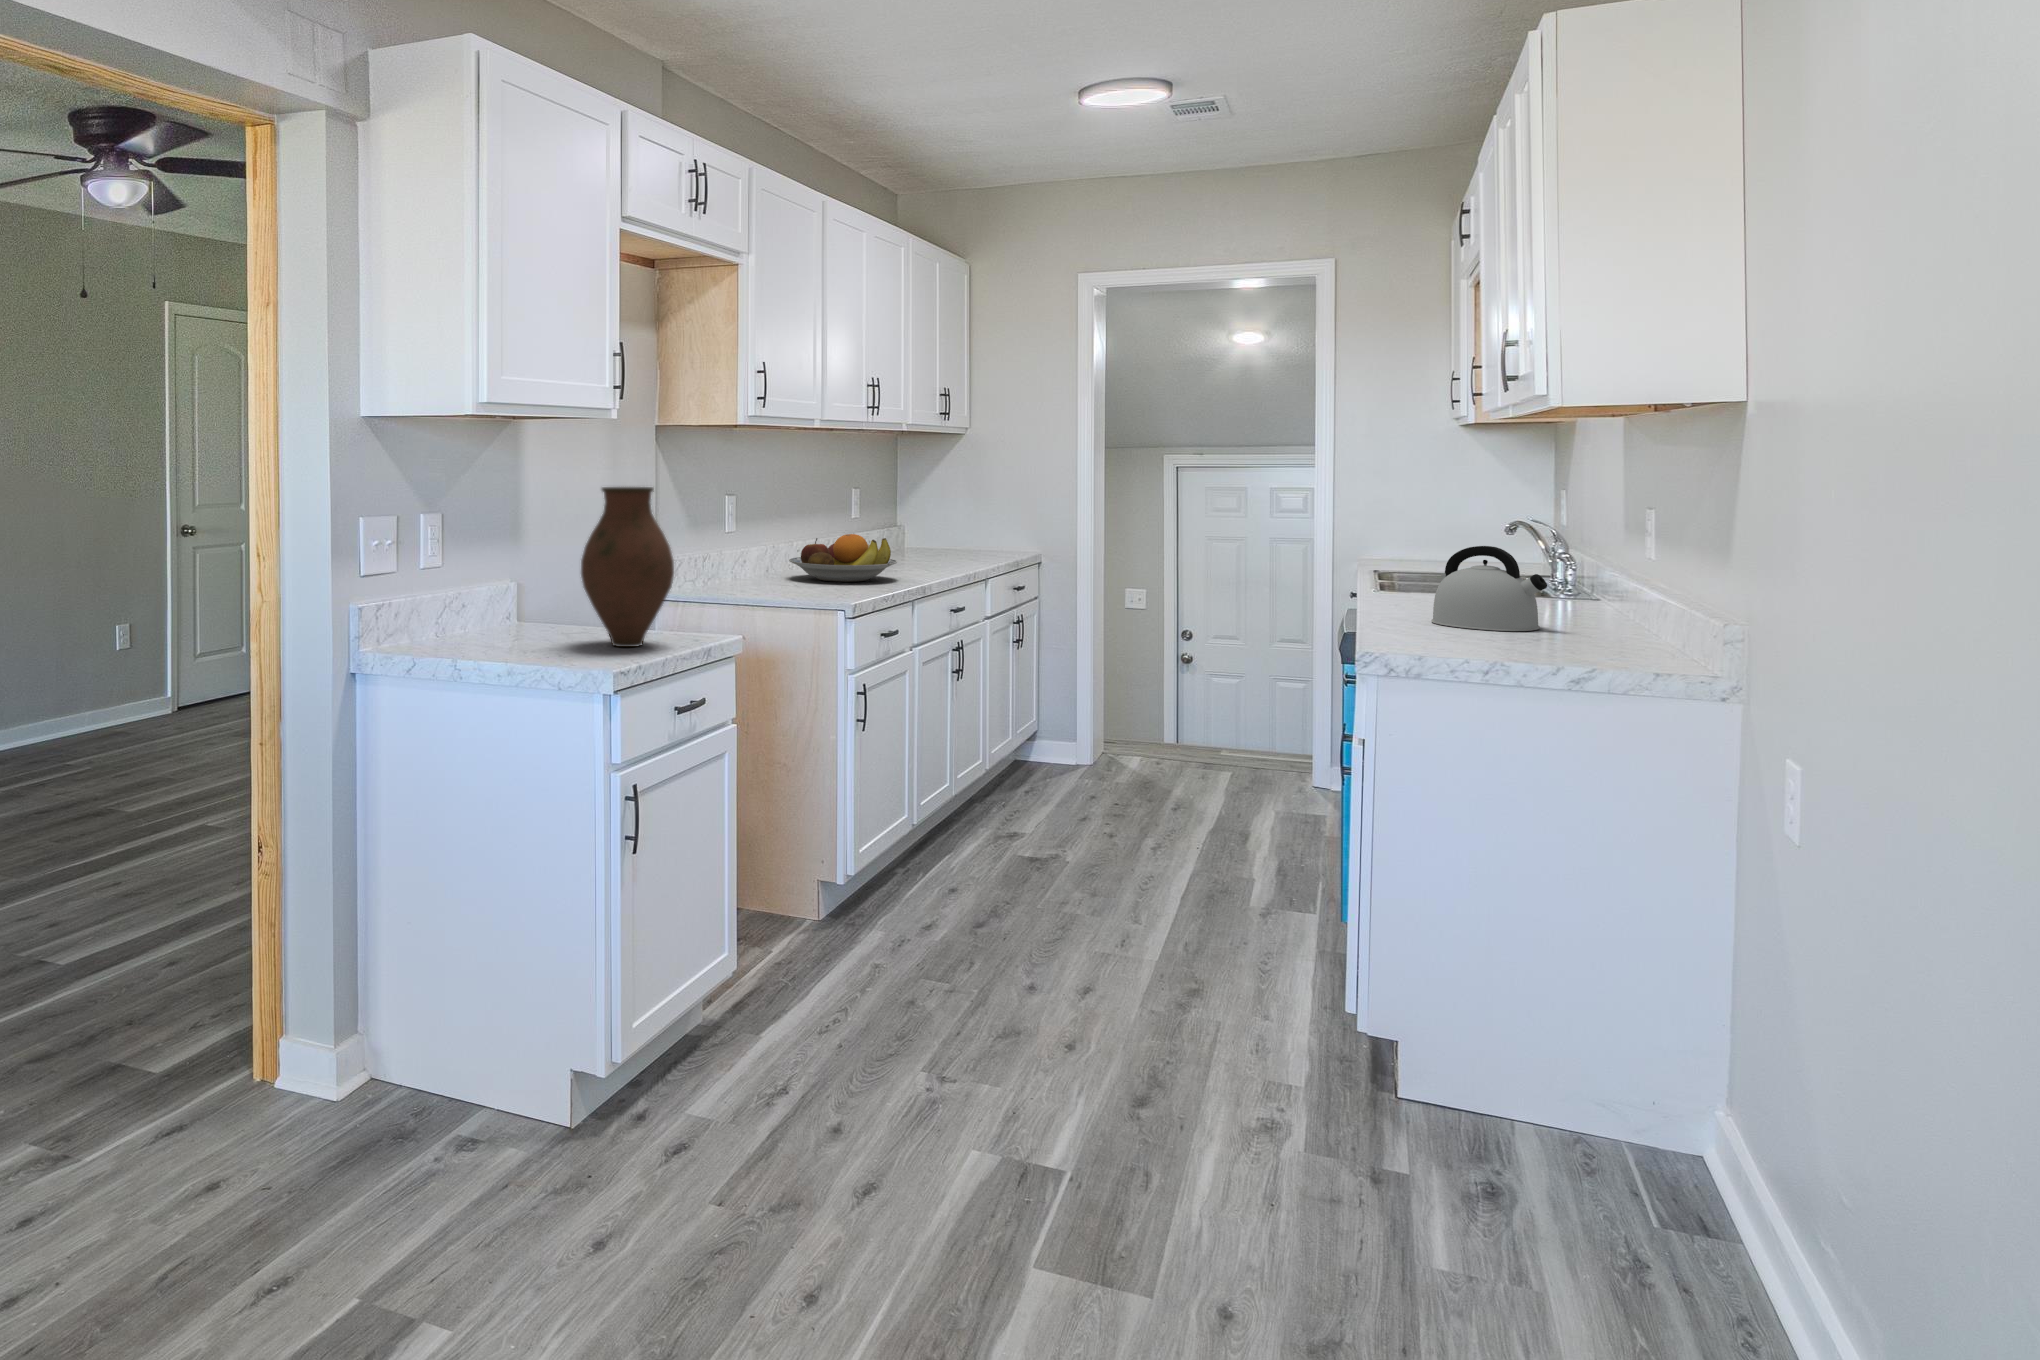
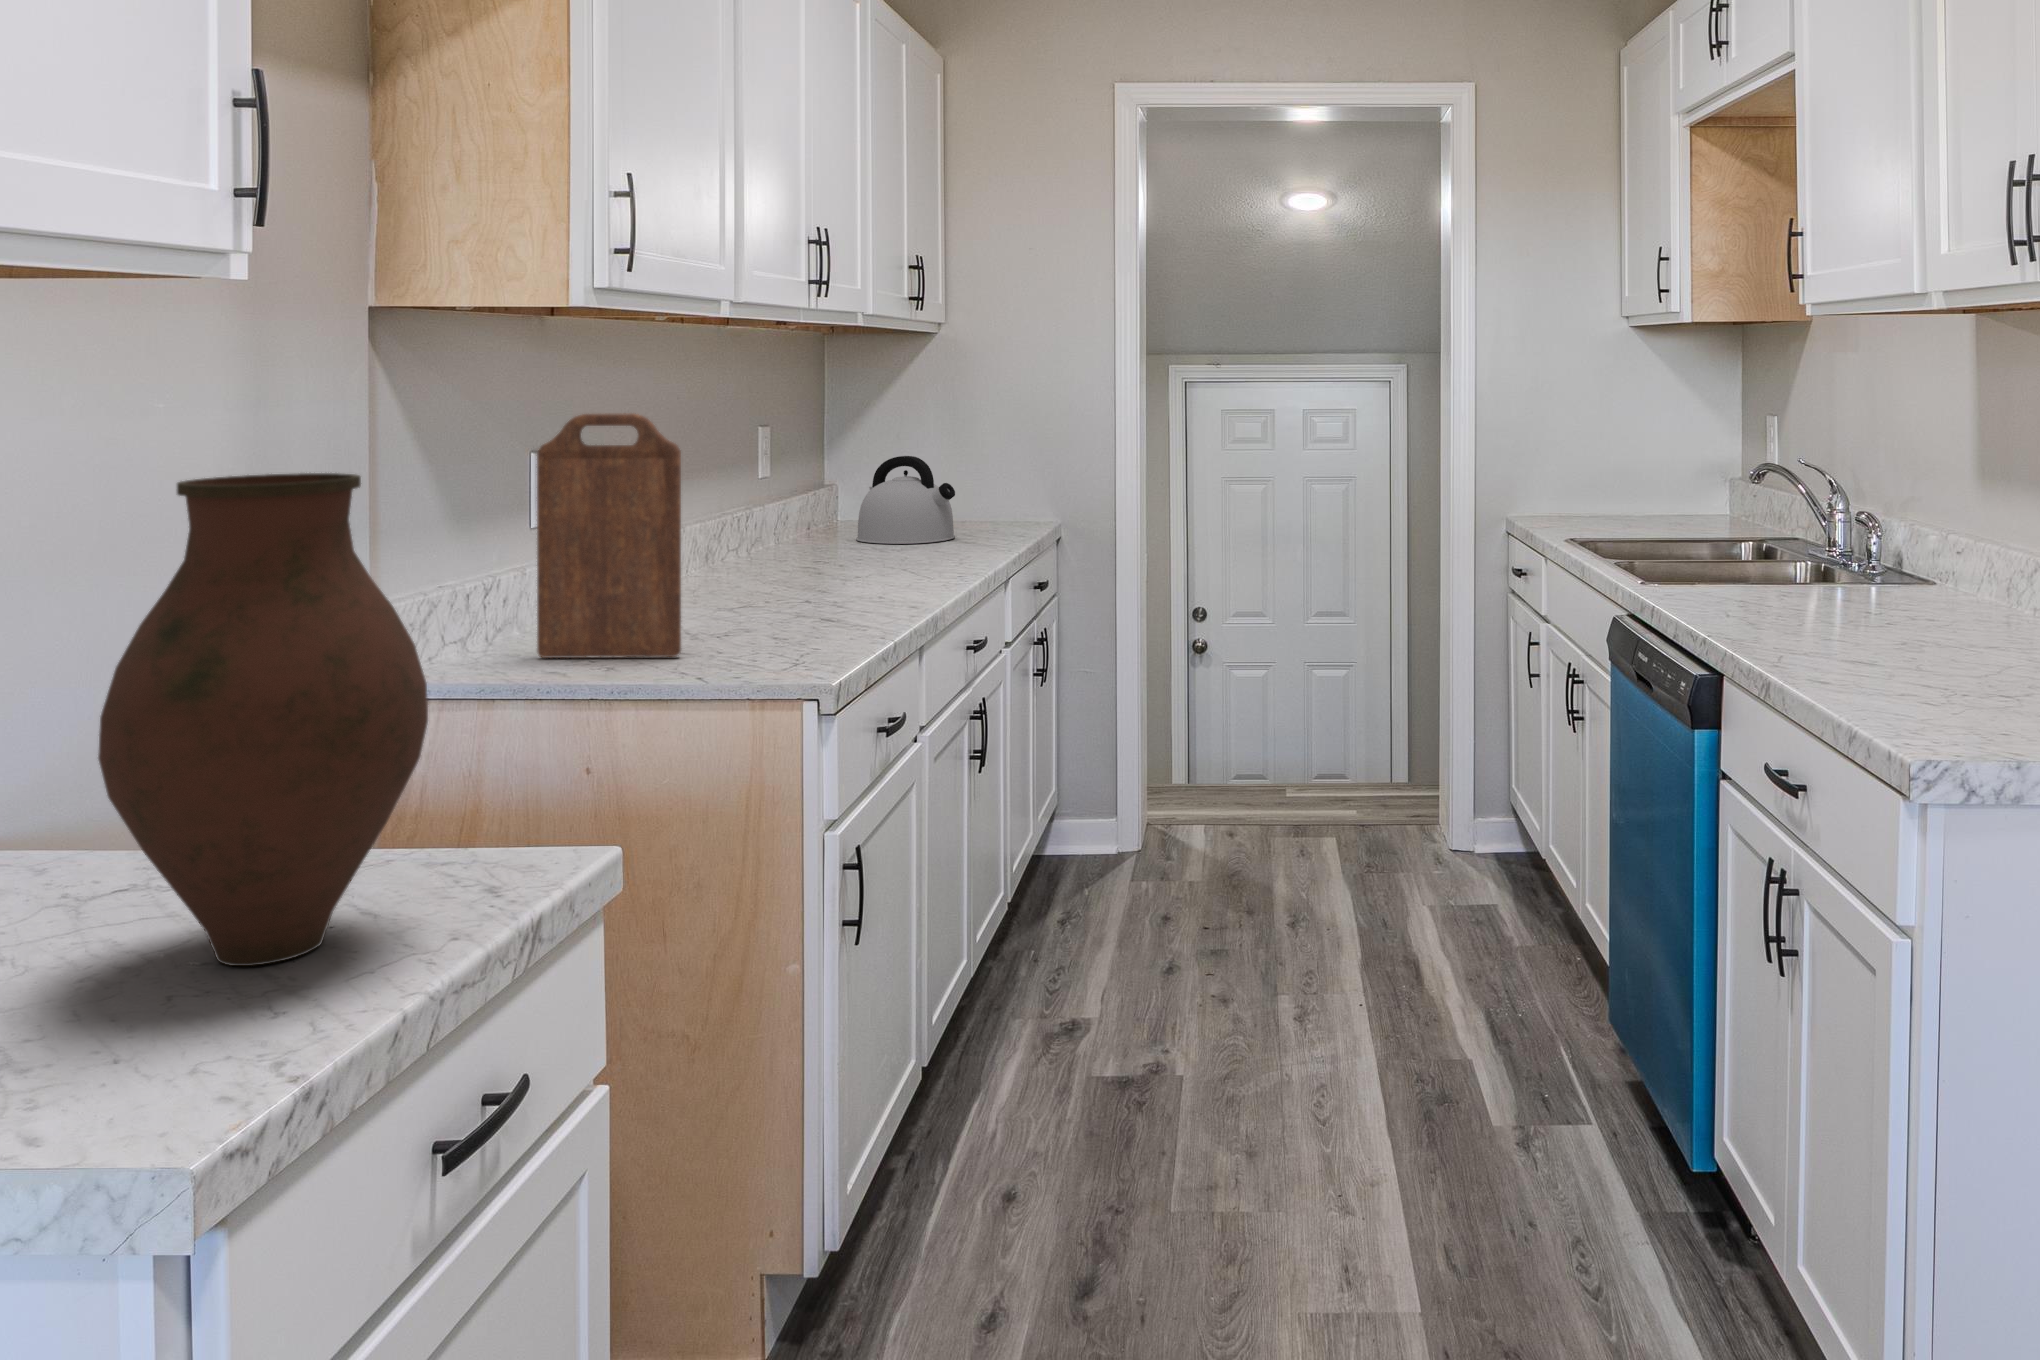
cutting board: none [727,473,790,591] -> present [537,413,681,658]
fruit bowl: present [789,534,897,582] -> none [664,523,880,618]
kettle: present [1431,546,1547,631] -> present [856,456,955,544]

